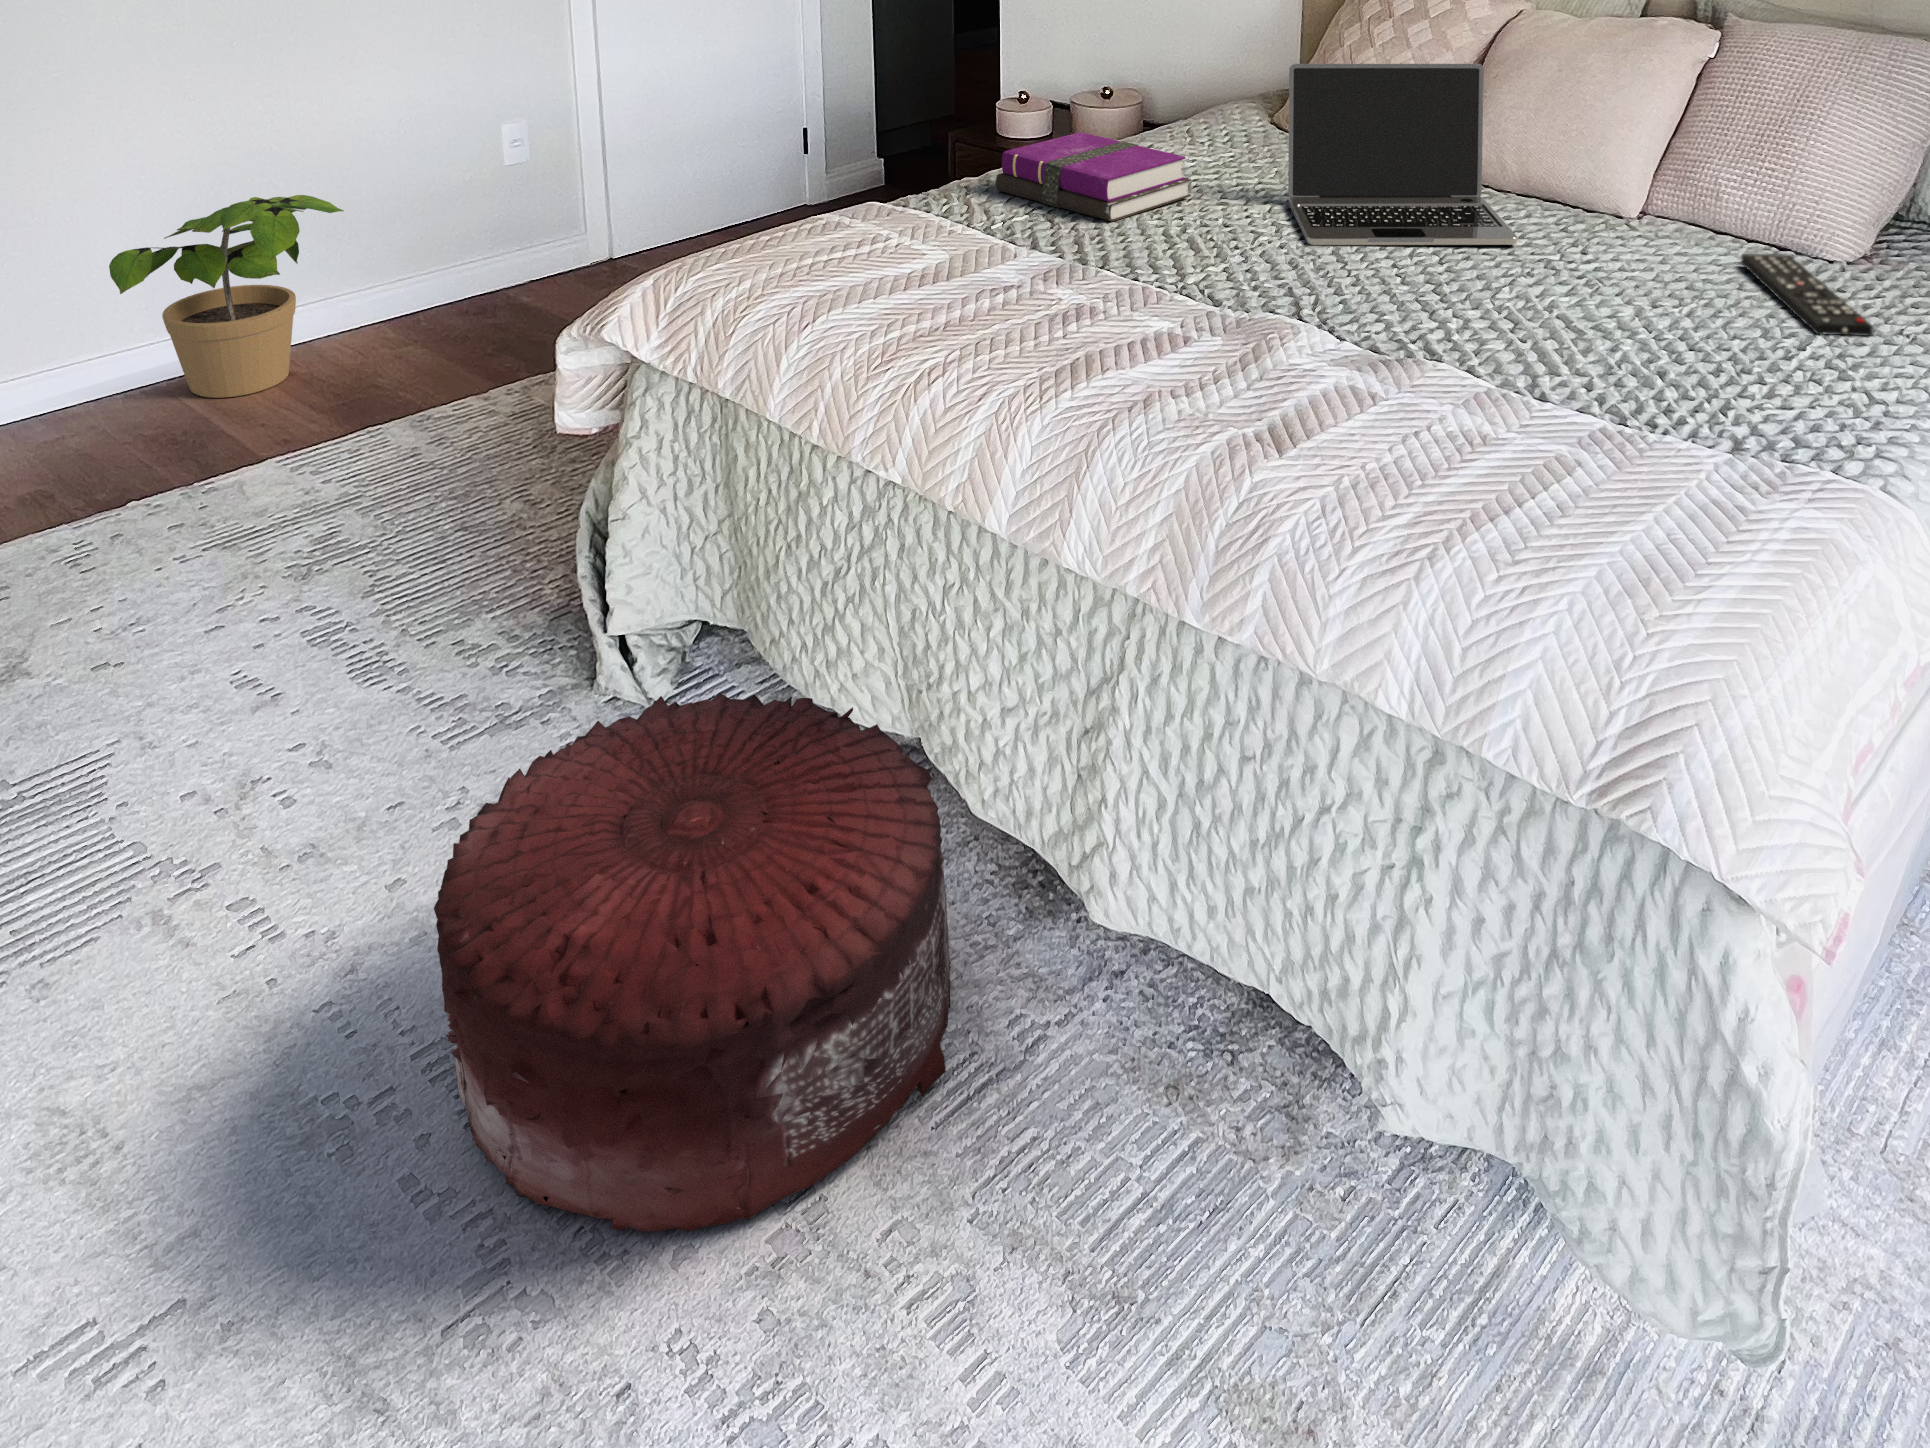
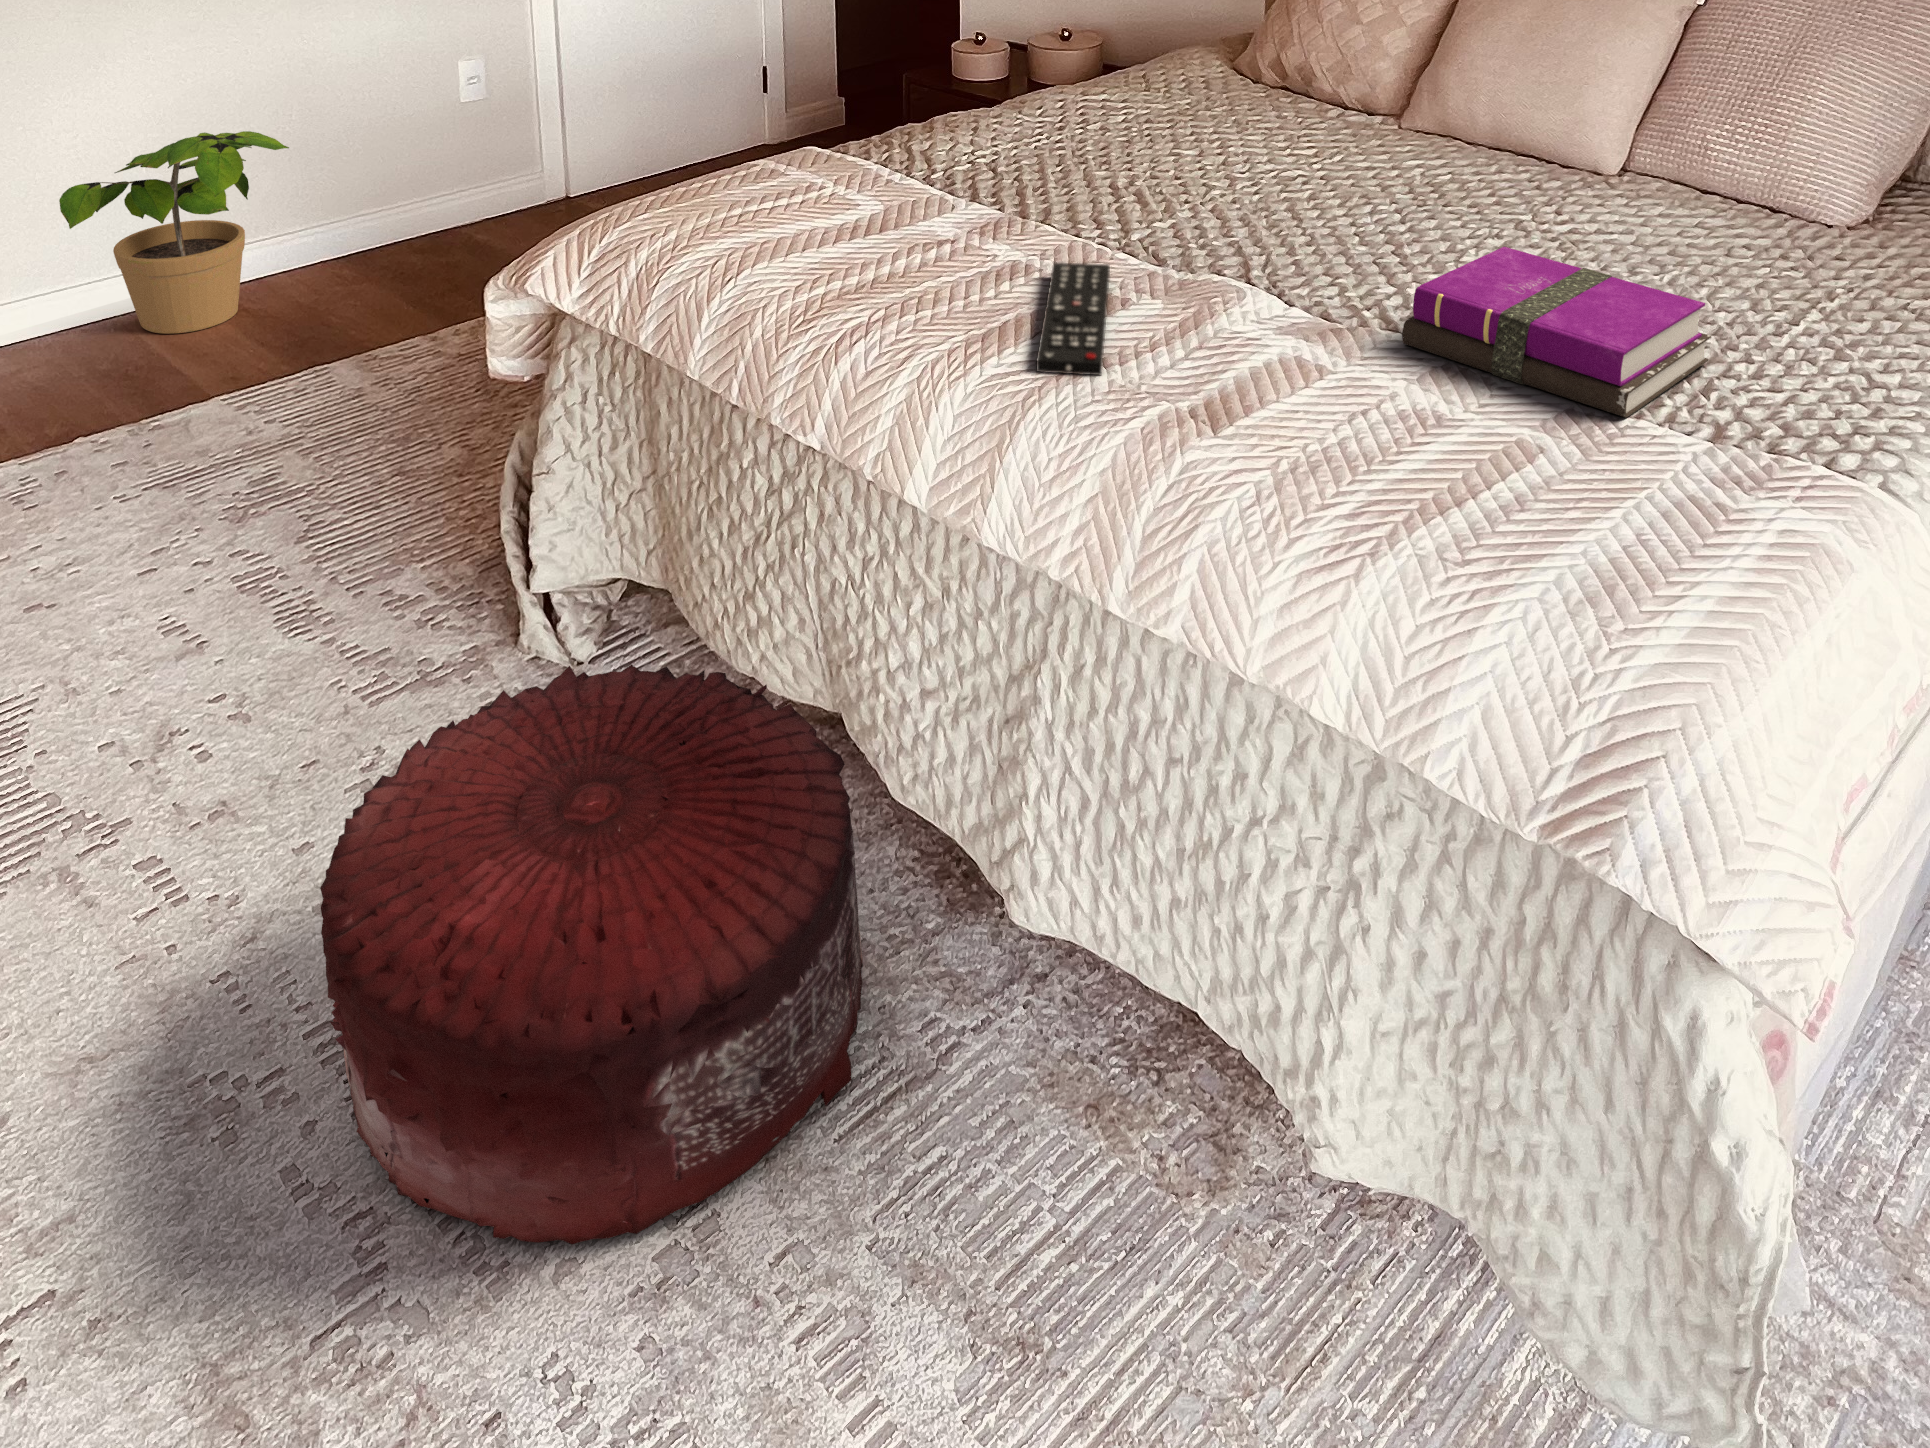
laptop: present [1288,64,1517,245] -> none [1246,7,1489,203]
notebook: present [996,132,1191,221] -> present [1402,247,1711,418]
remote control: present [1741,254,1872,336] -> present [1036,263,1110,375]

